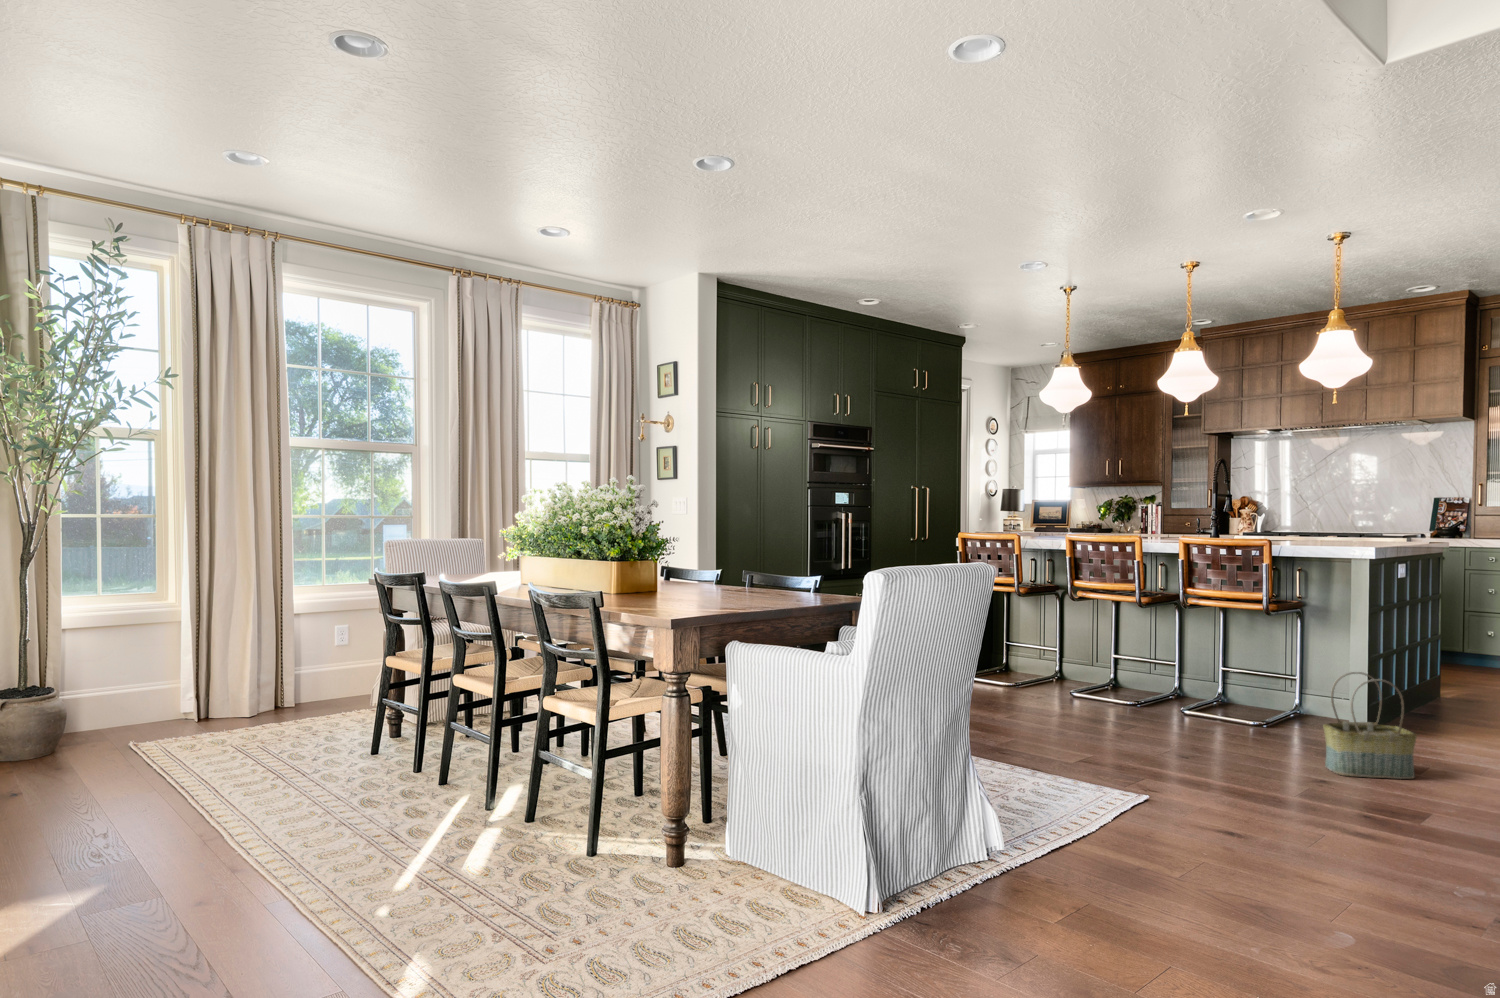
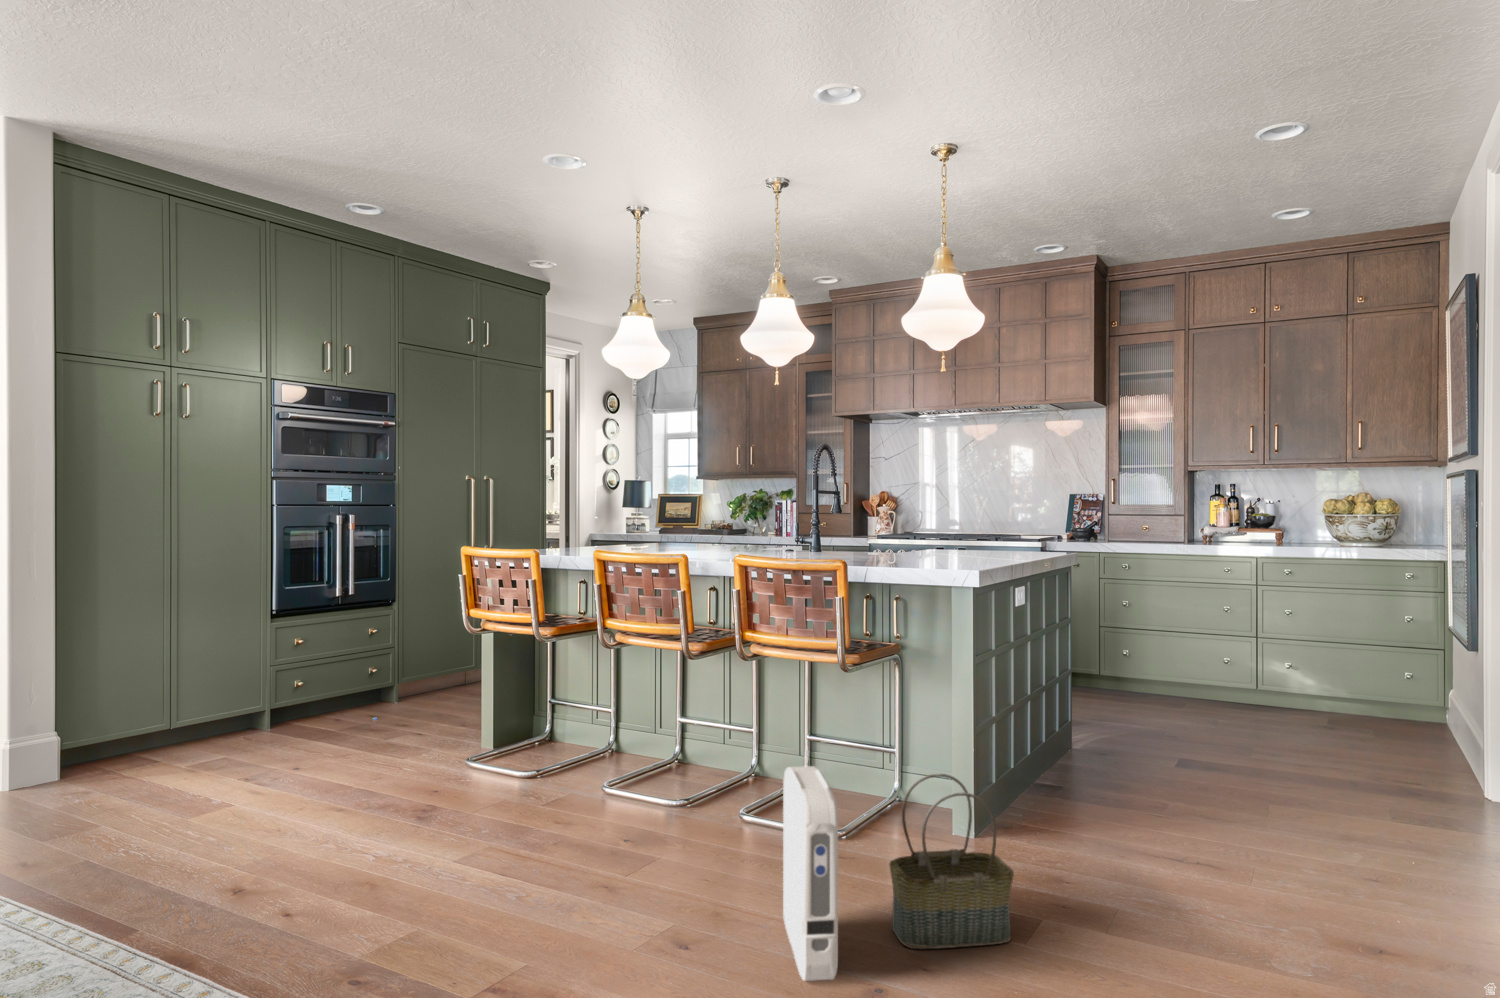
air purifier: none [1248,660,1299,781] -> present [783,766,838,981]

